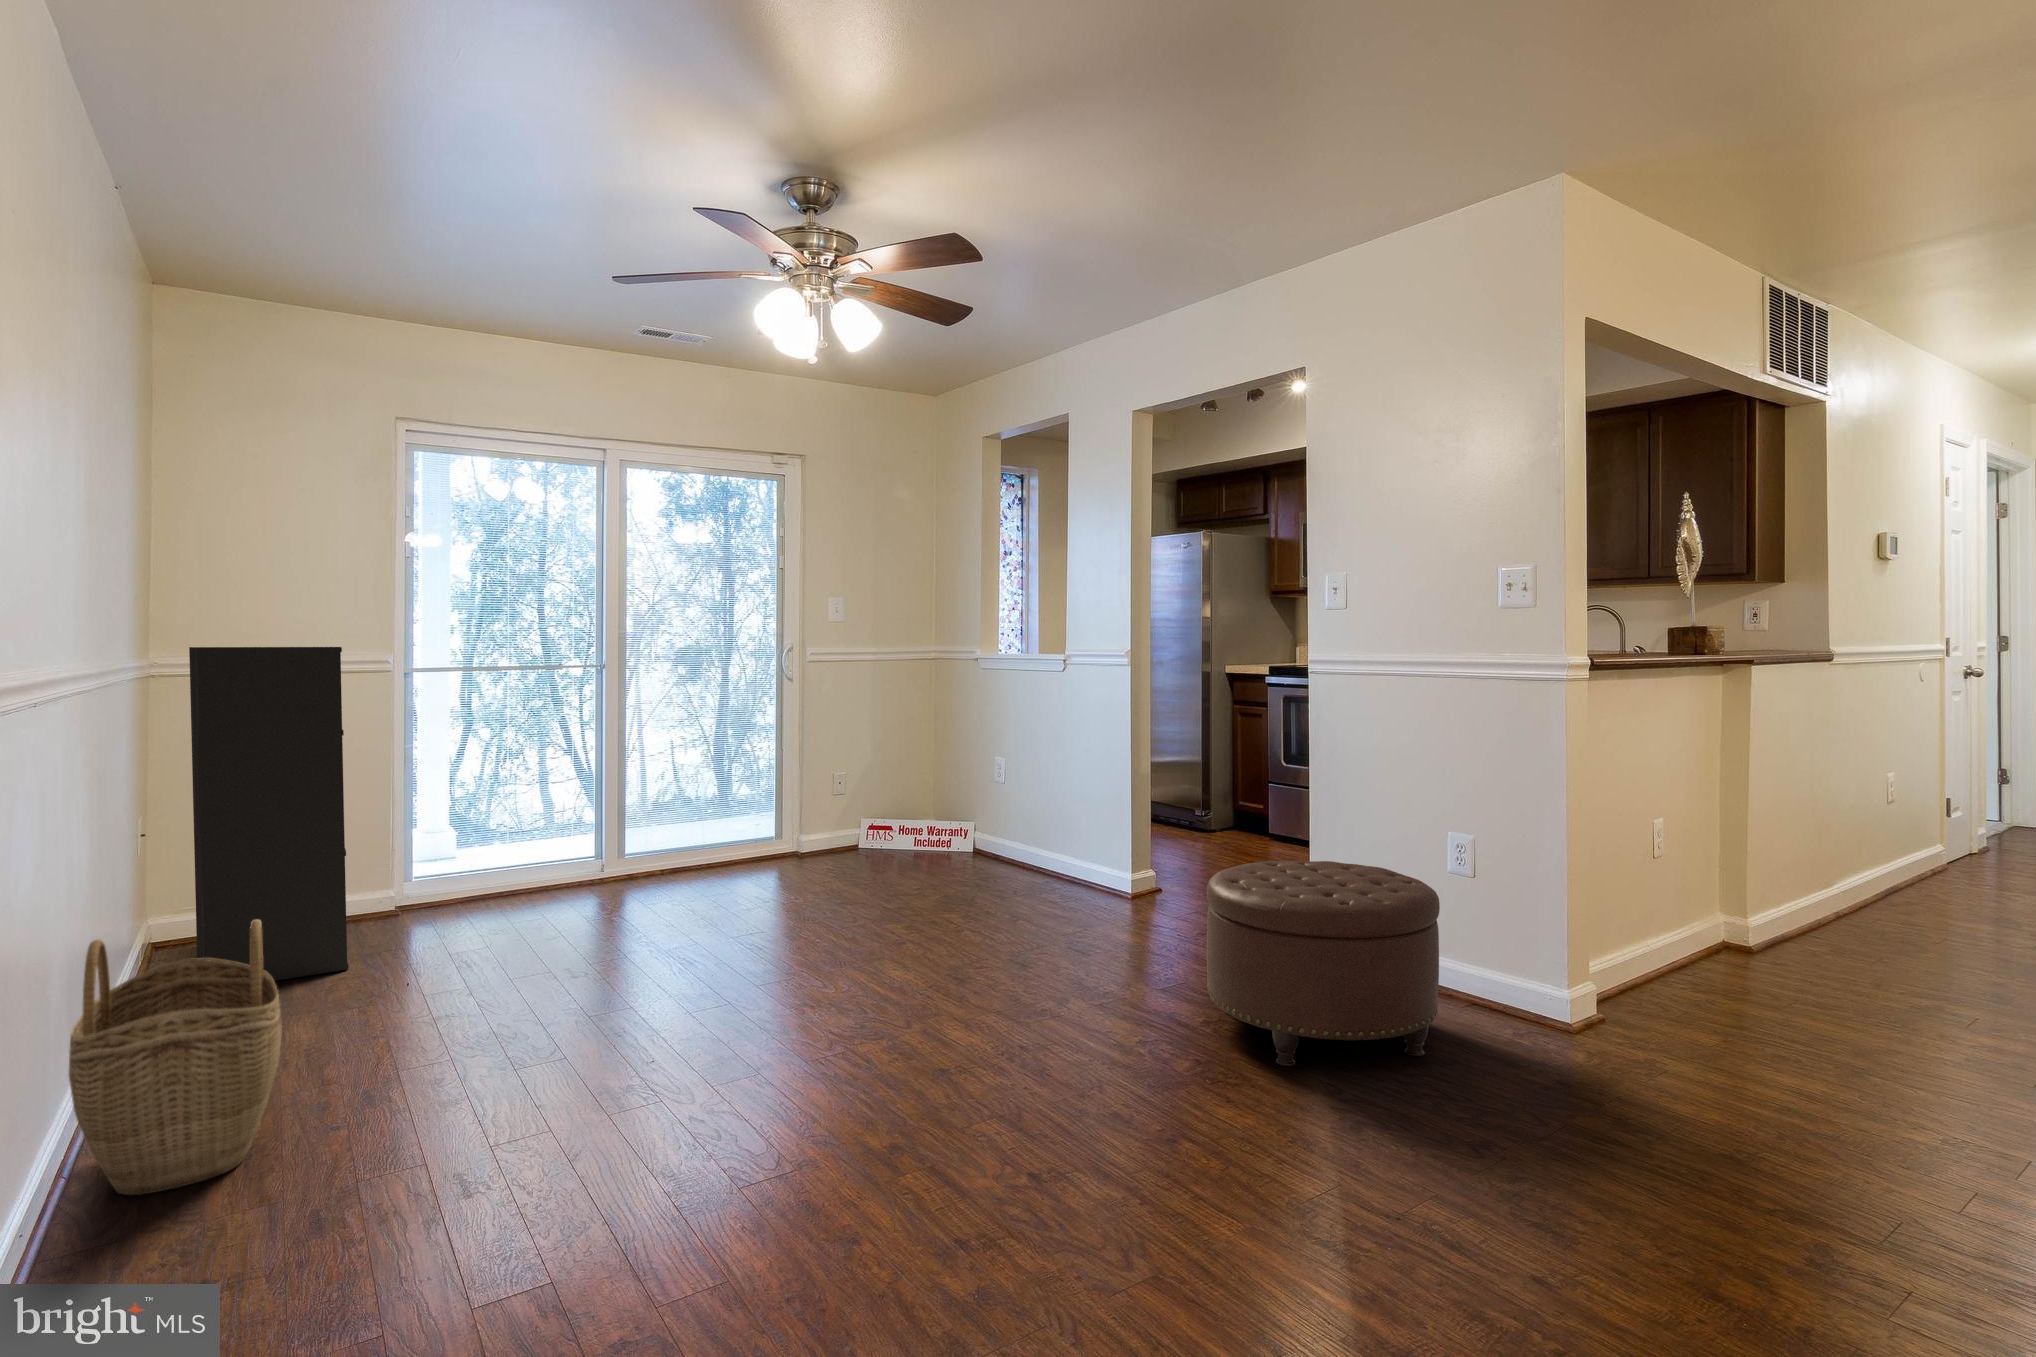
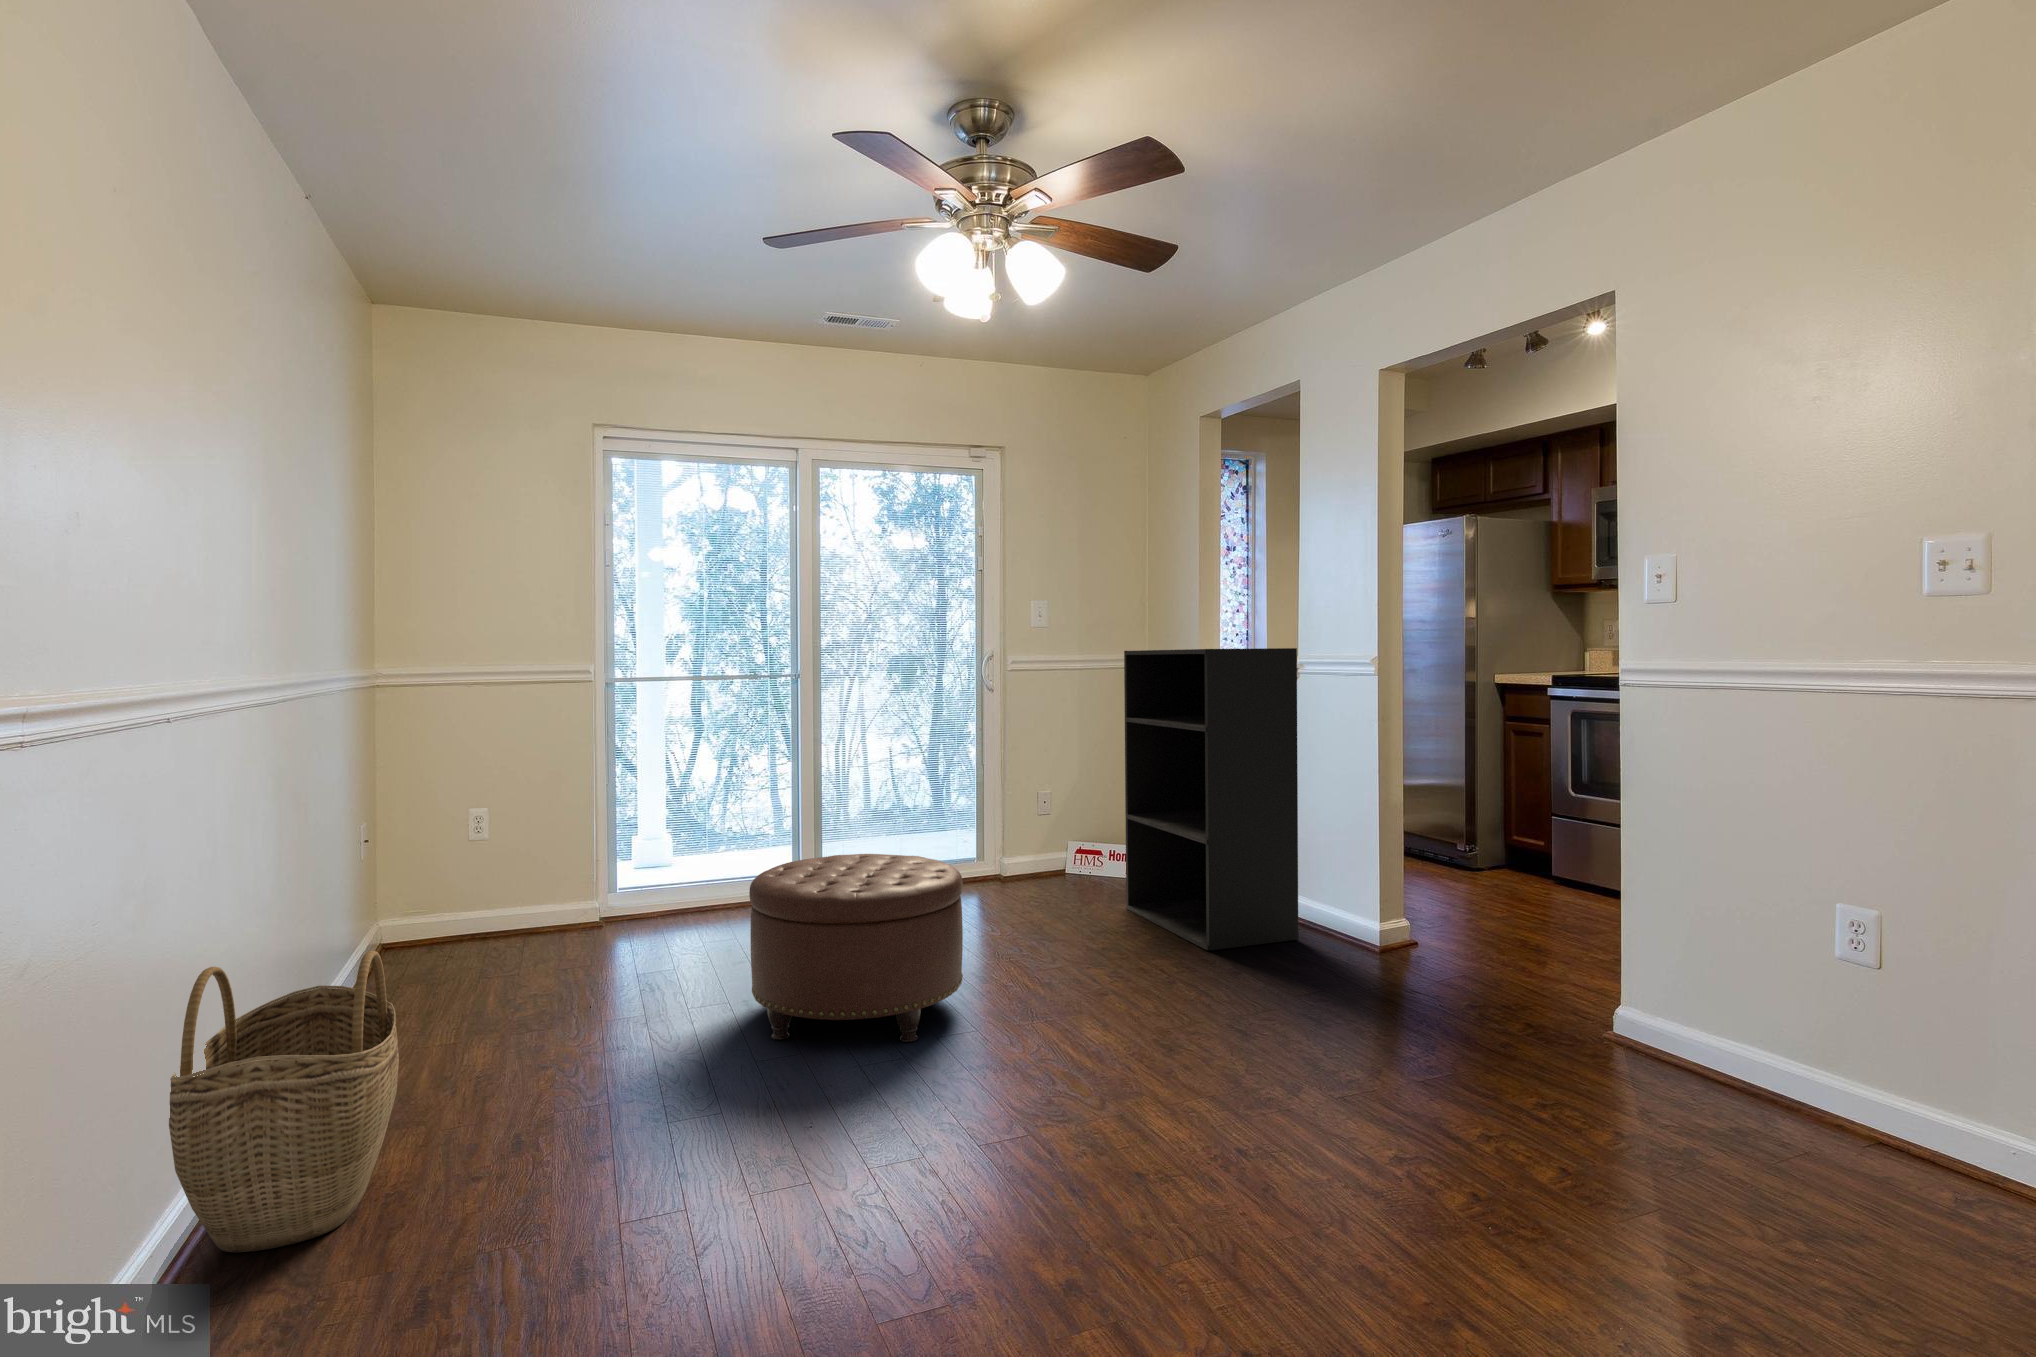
bookshelf: present [189,647,349,981] -> present [1124,648,1298,951]
ottoman: present [1207,861,1440,1066] -> present [749,854,963,1042]

